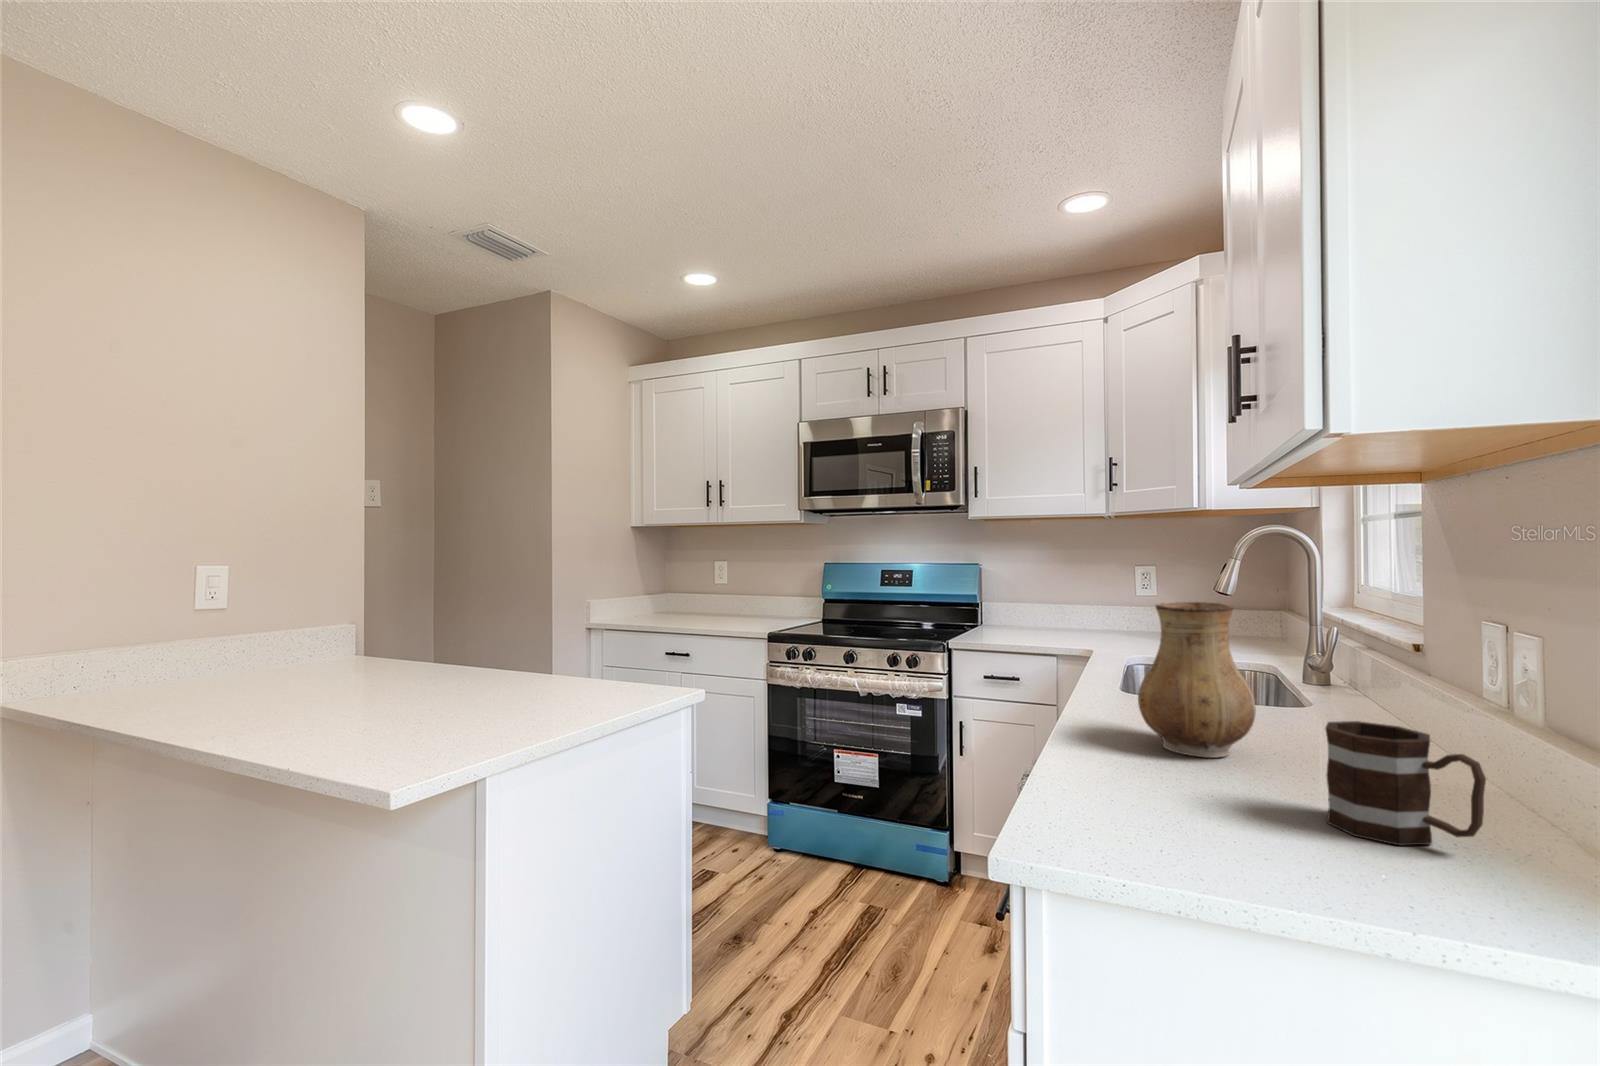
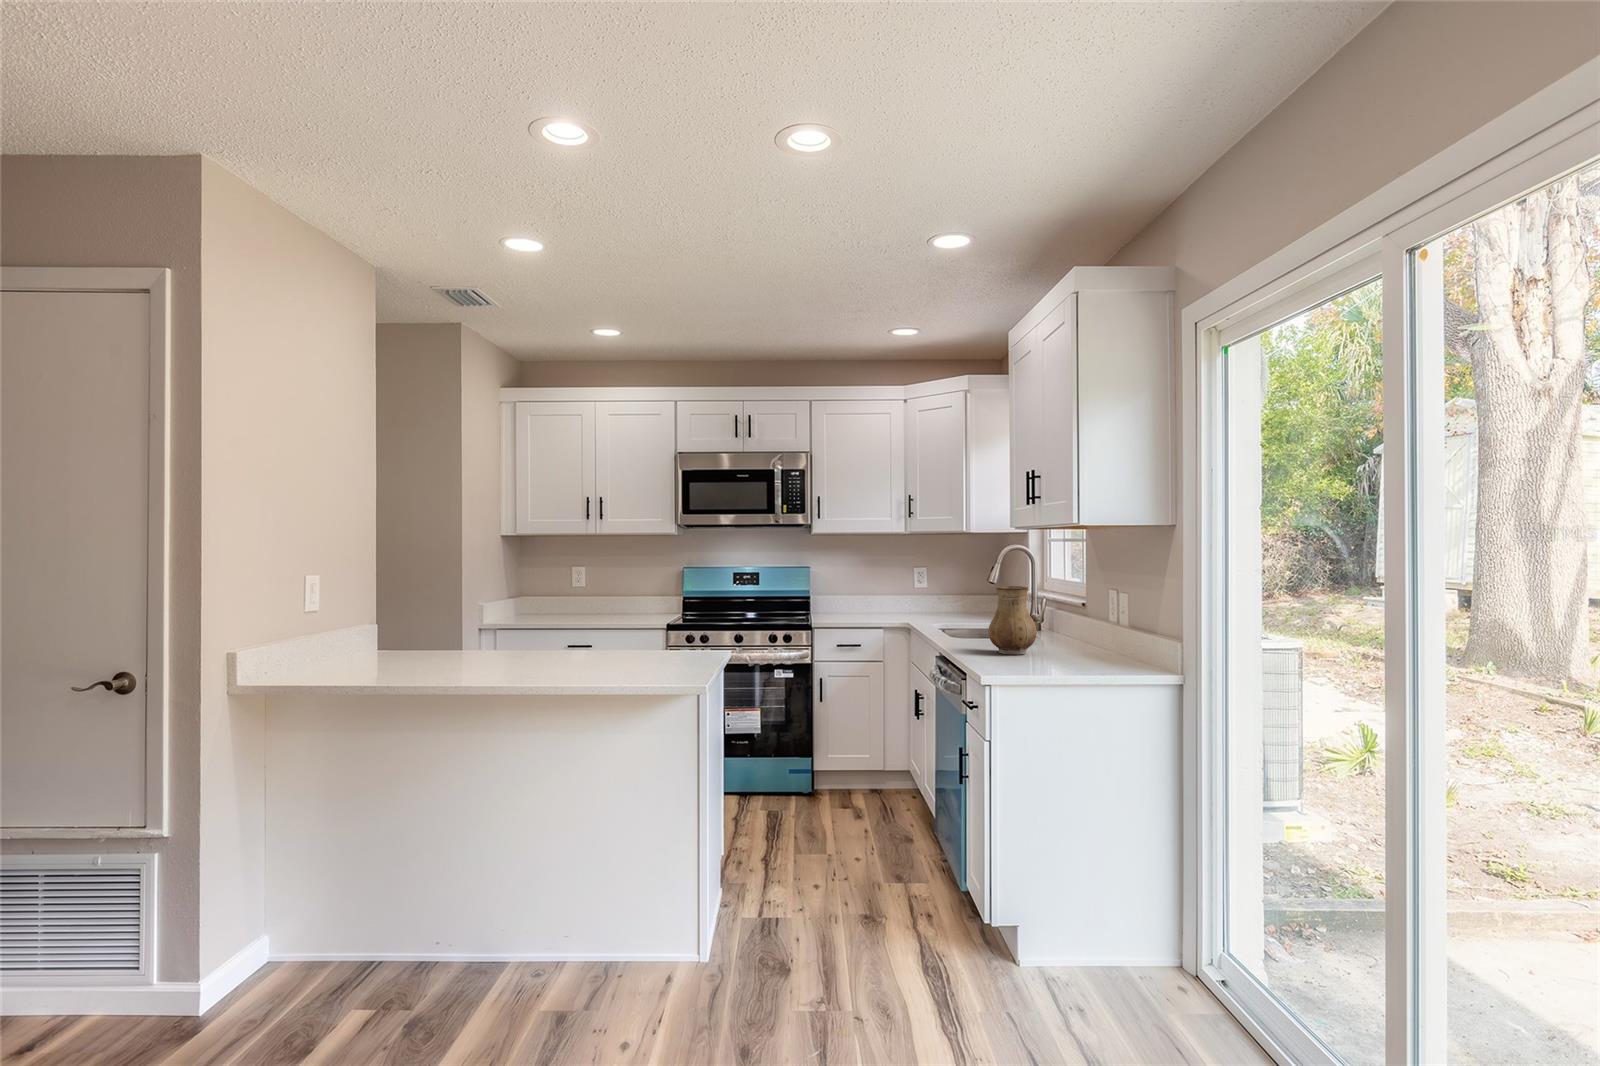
mug: present [1325,721,1486,845] -> none [1071,628,1118,667]

